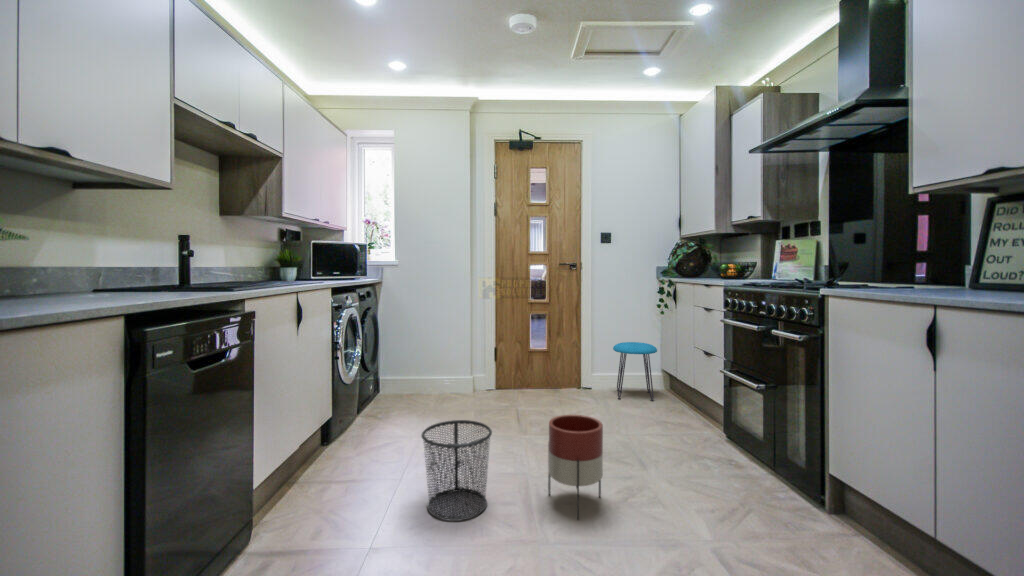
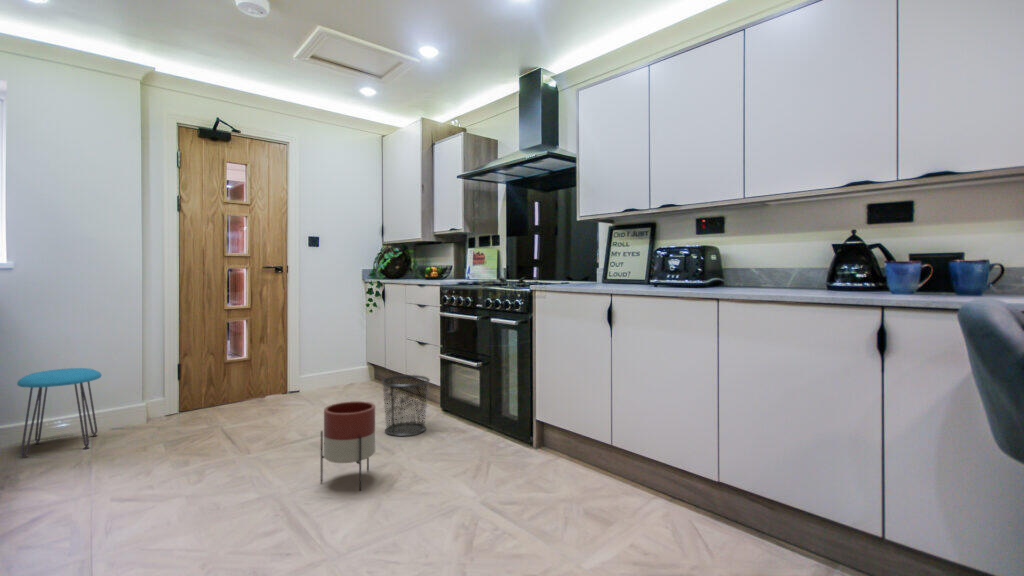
stool: present [613,342,657,401] -> present [17,368,101,458]
waste bin: present [422,420,492,521] -> present [382,375,429,436]

